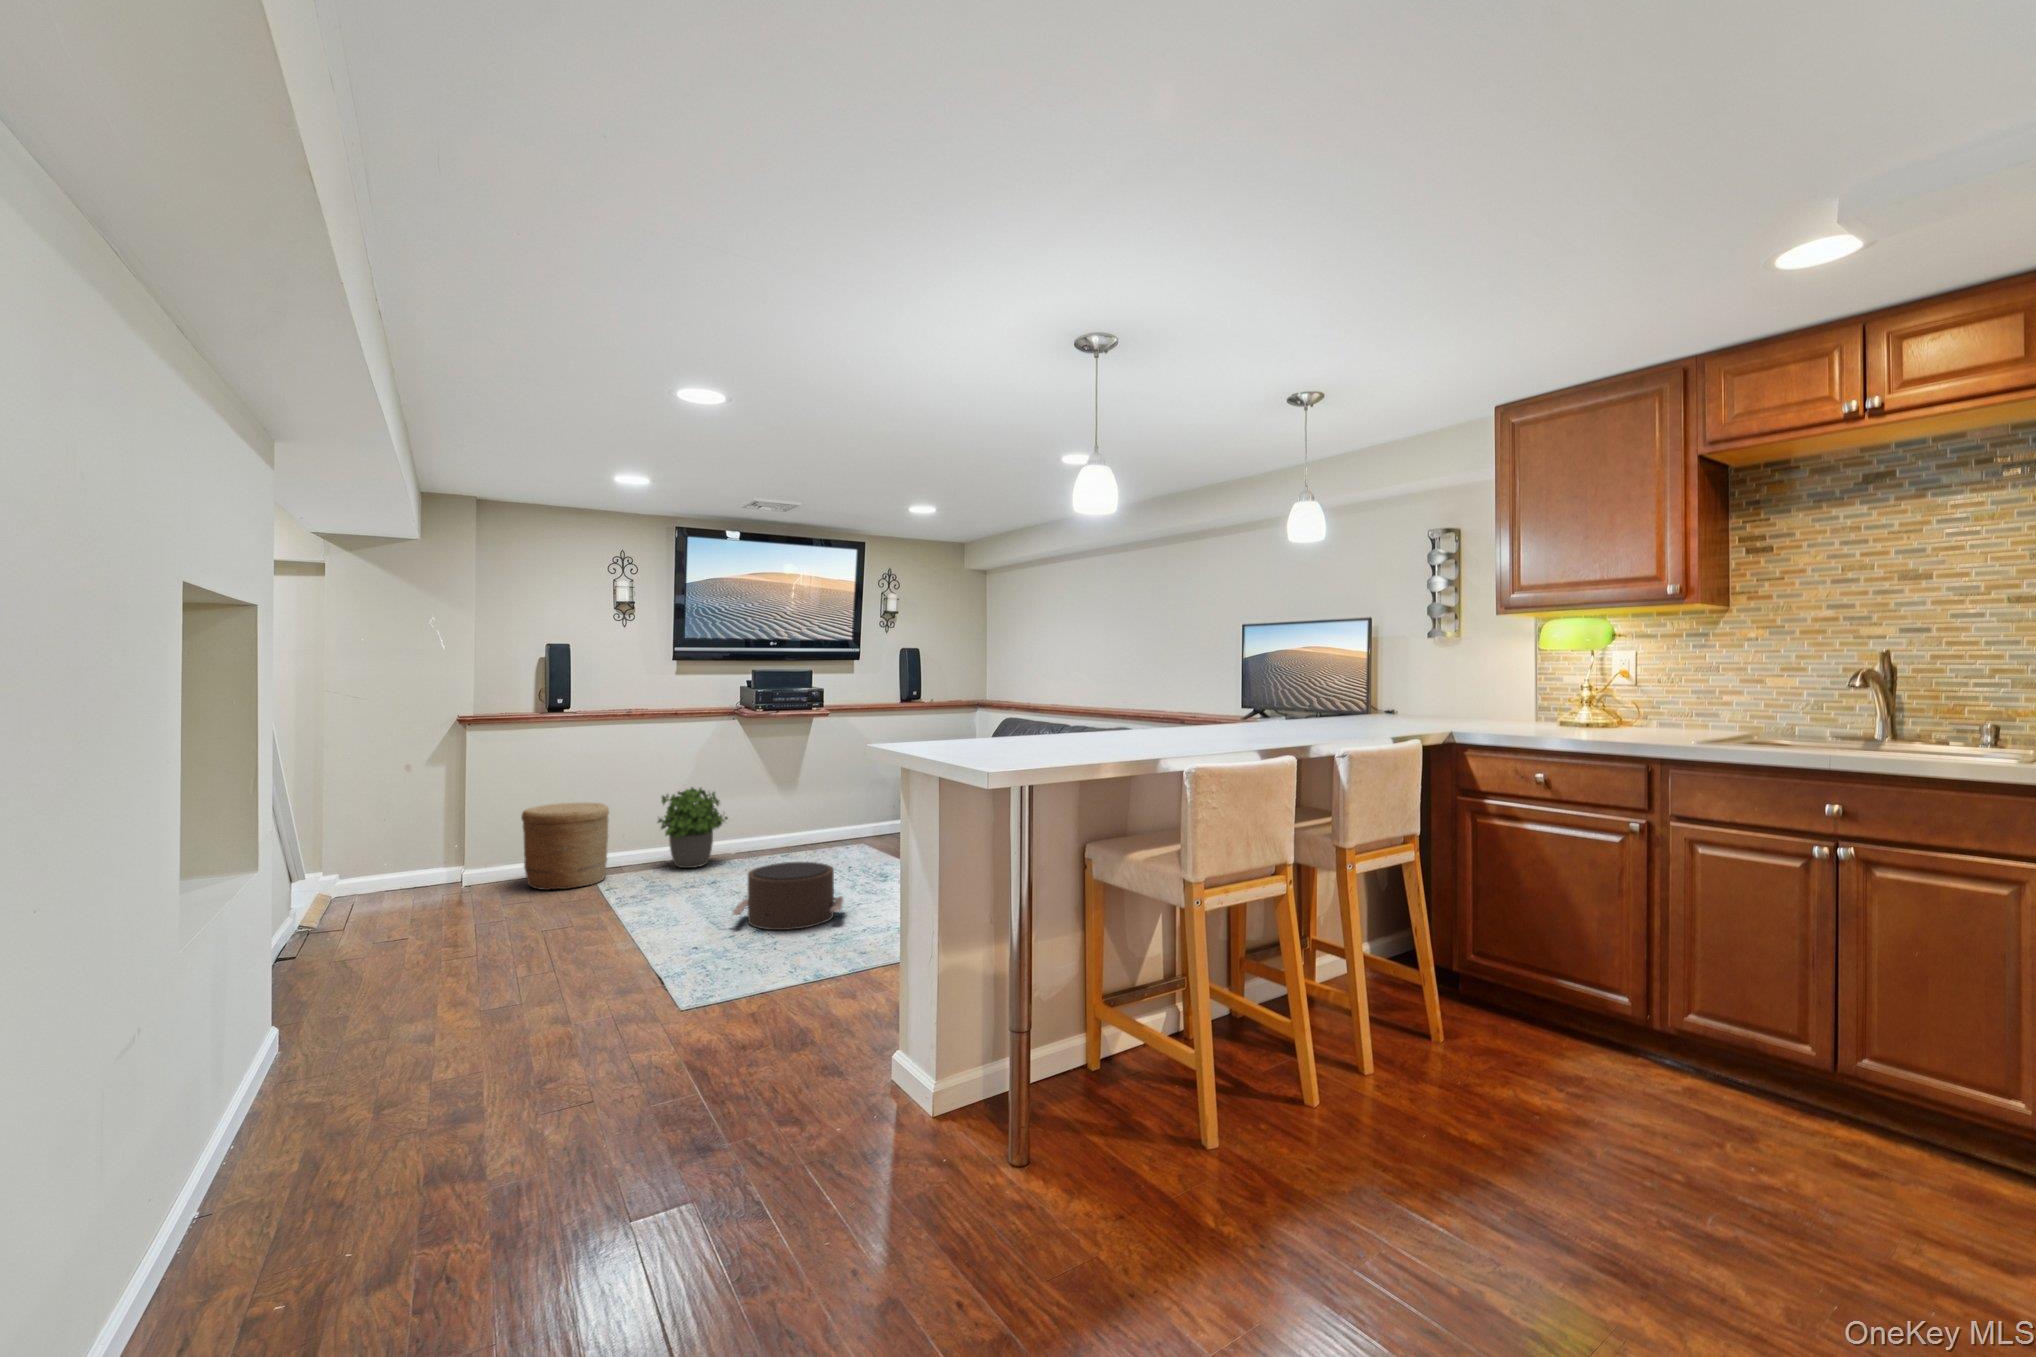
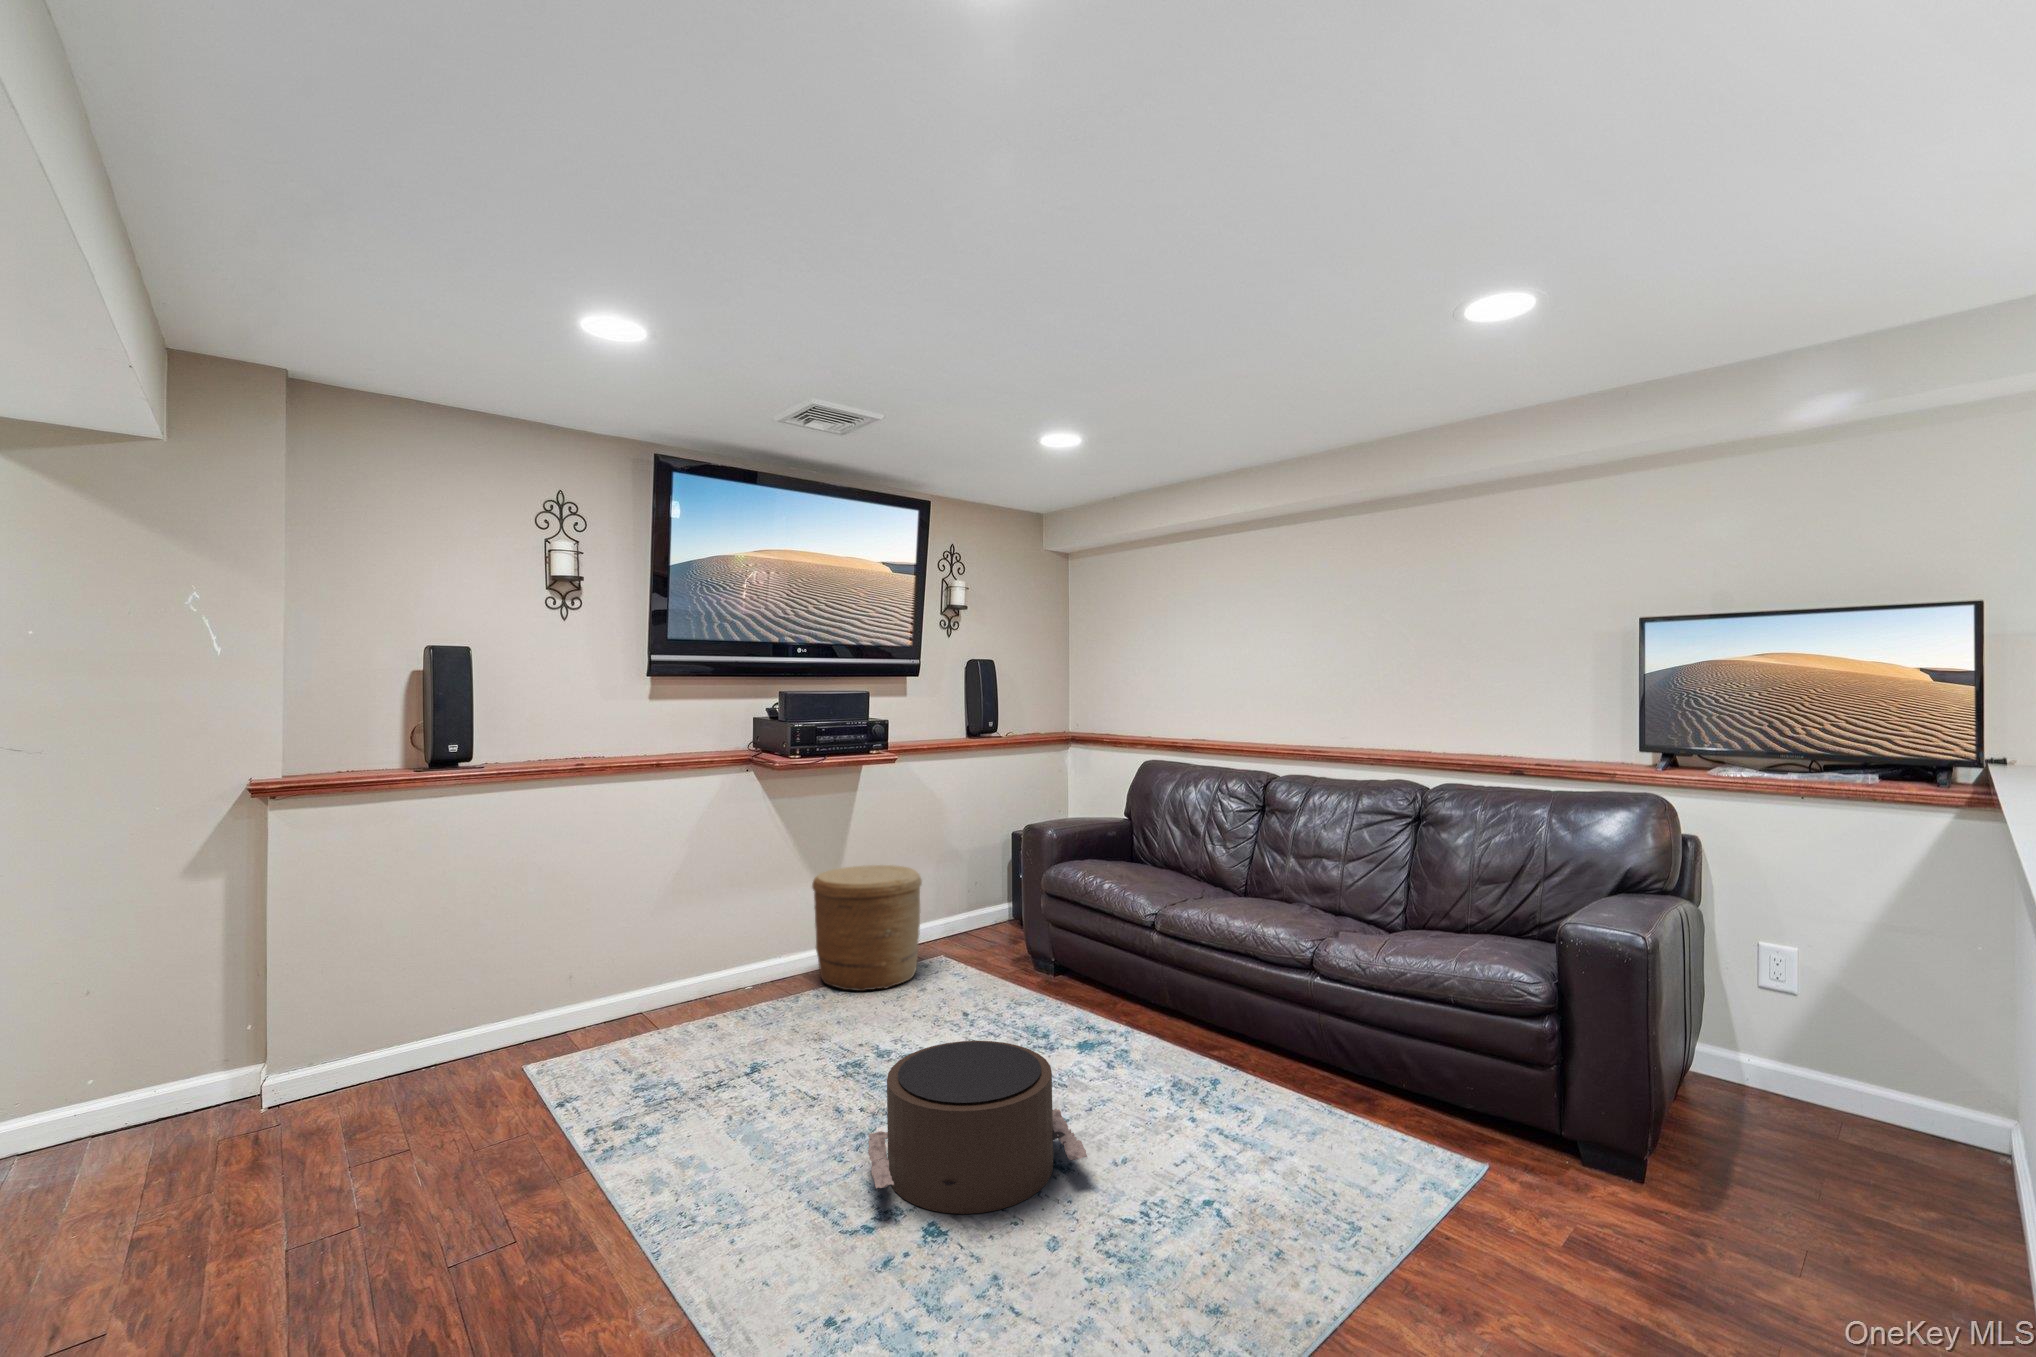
potted plant: present [658,787,728,868] -> none [631,886,755,1031]
woven basket: present [521,802,609,890] -> present [812,865,922,991]

